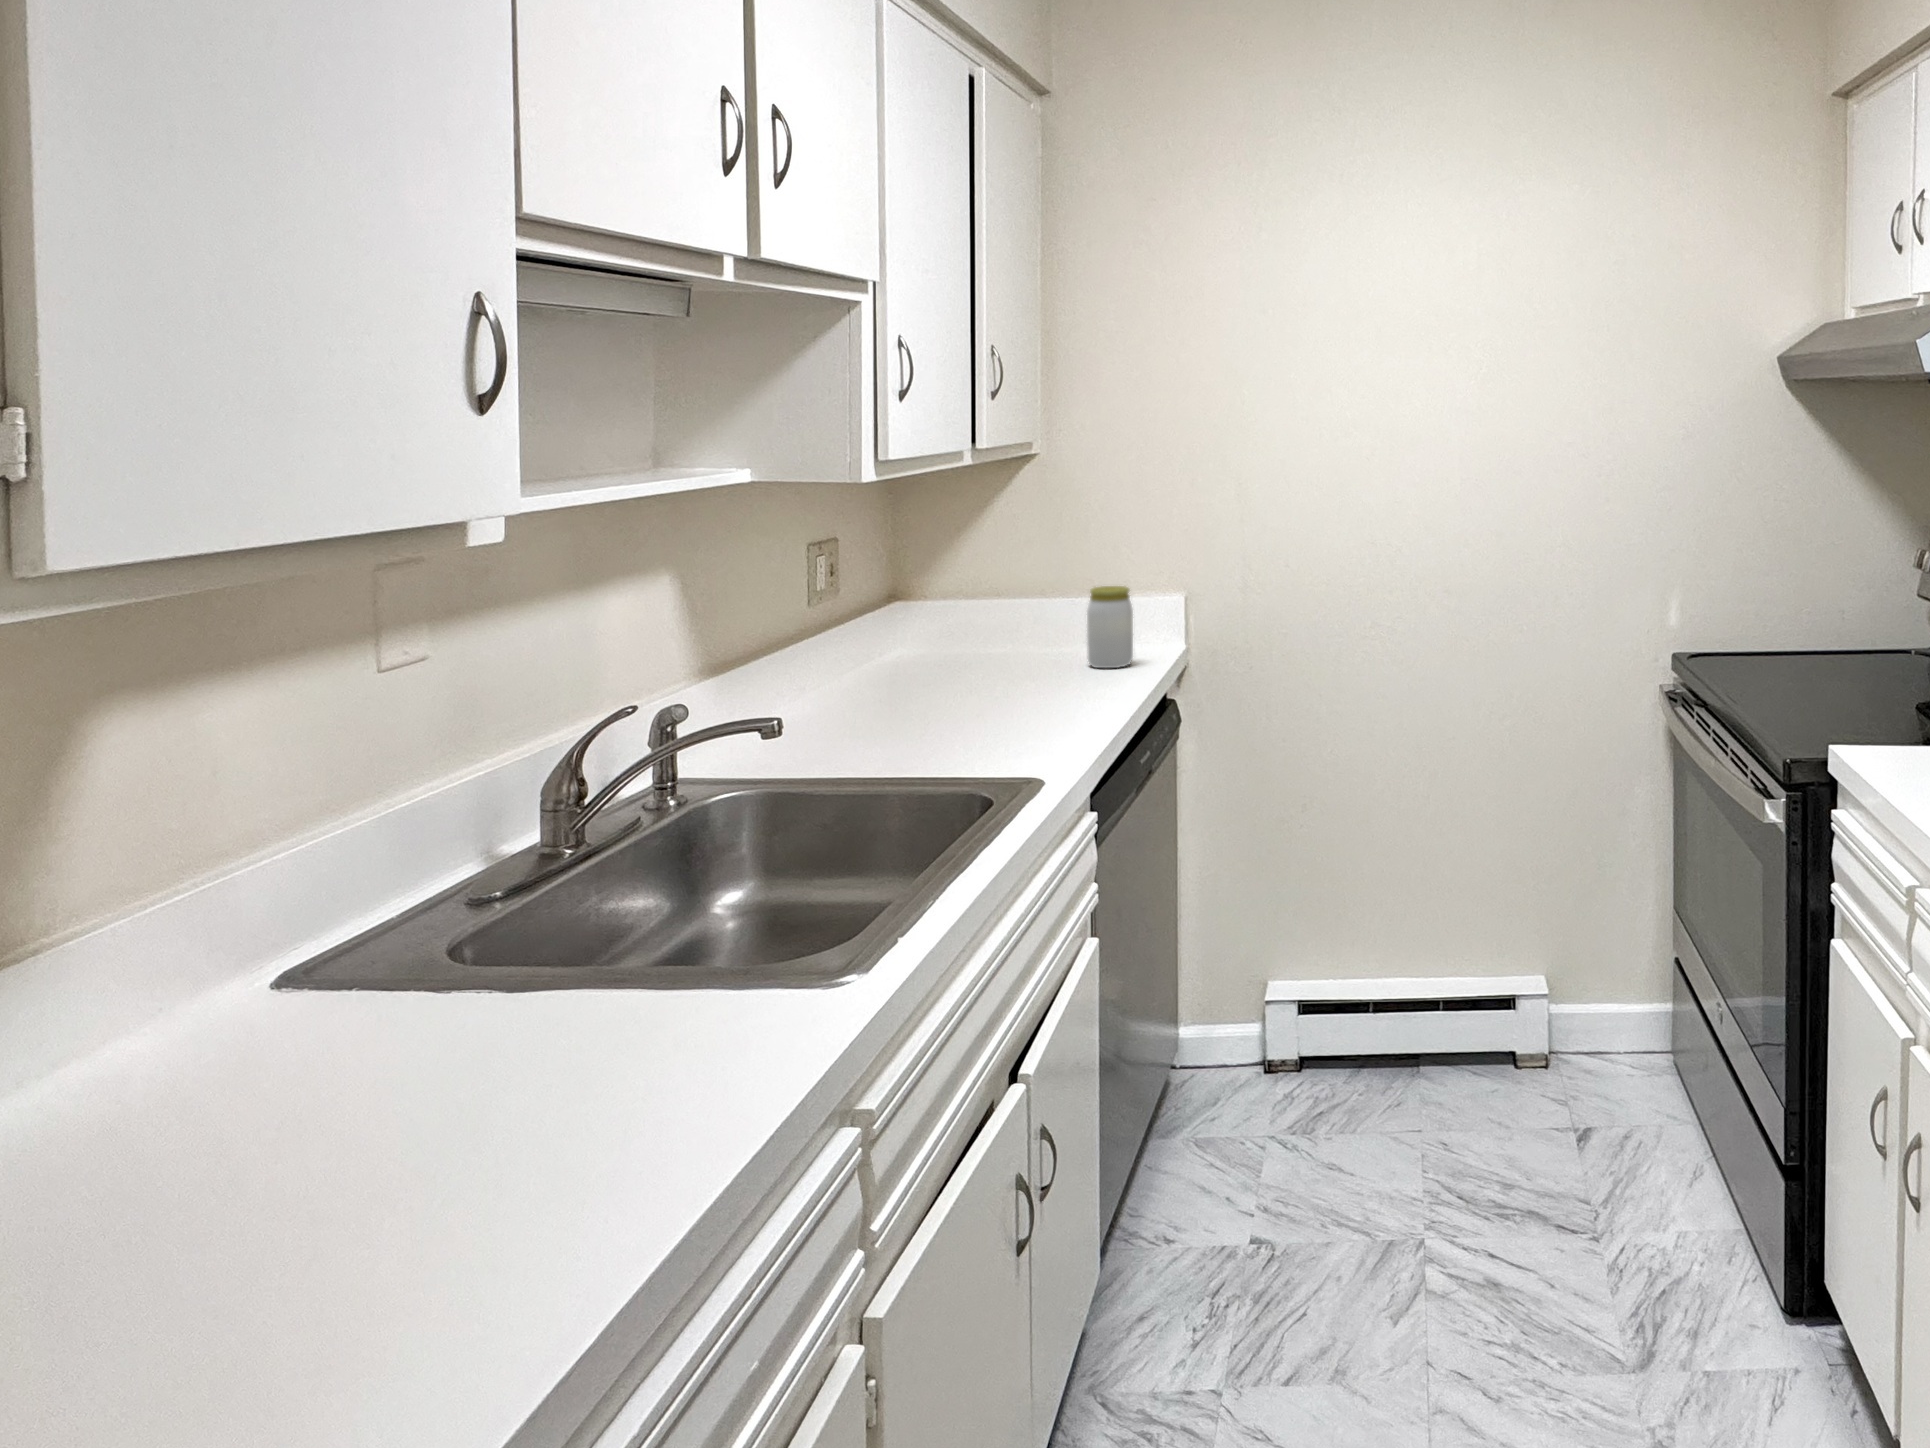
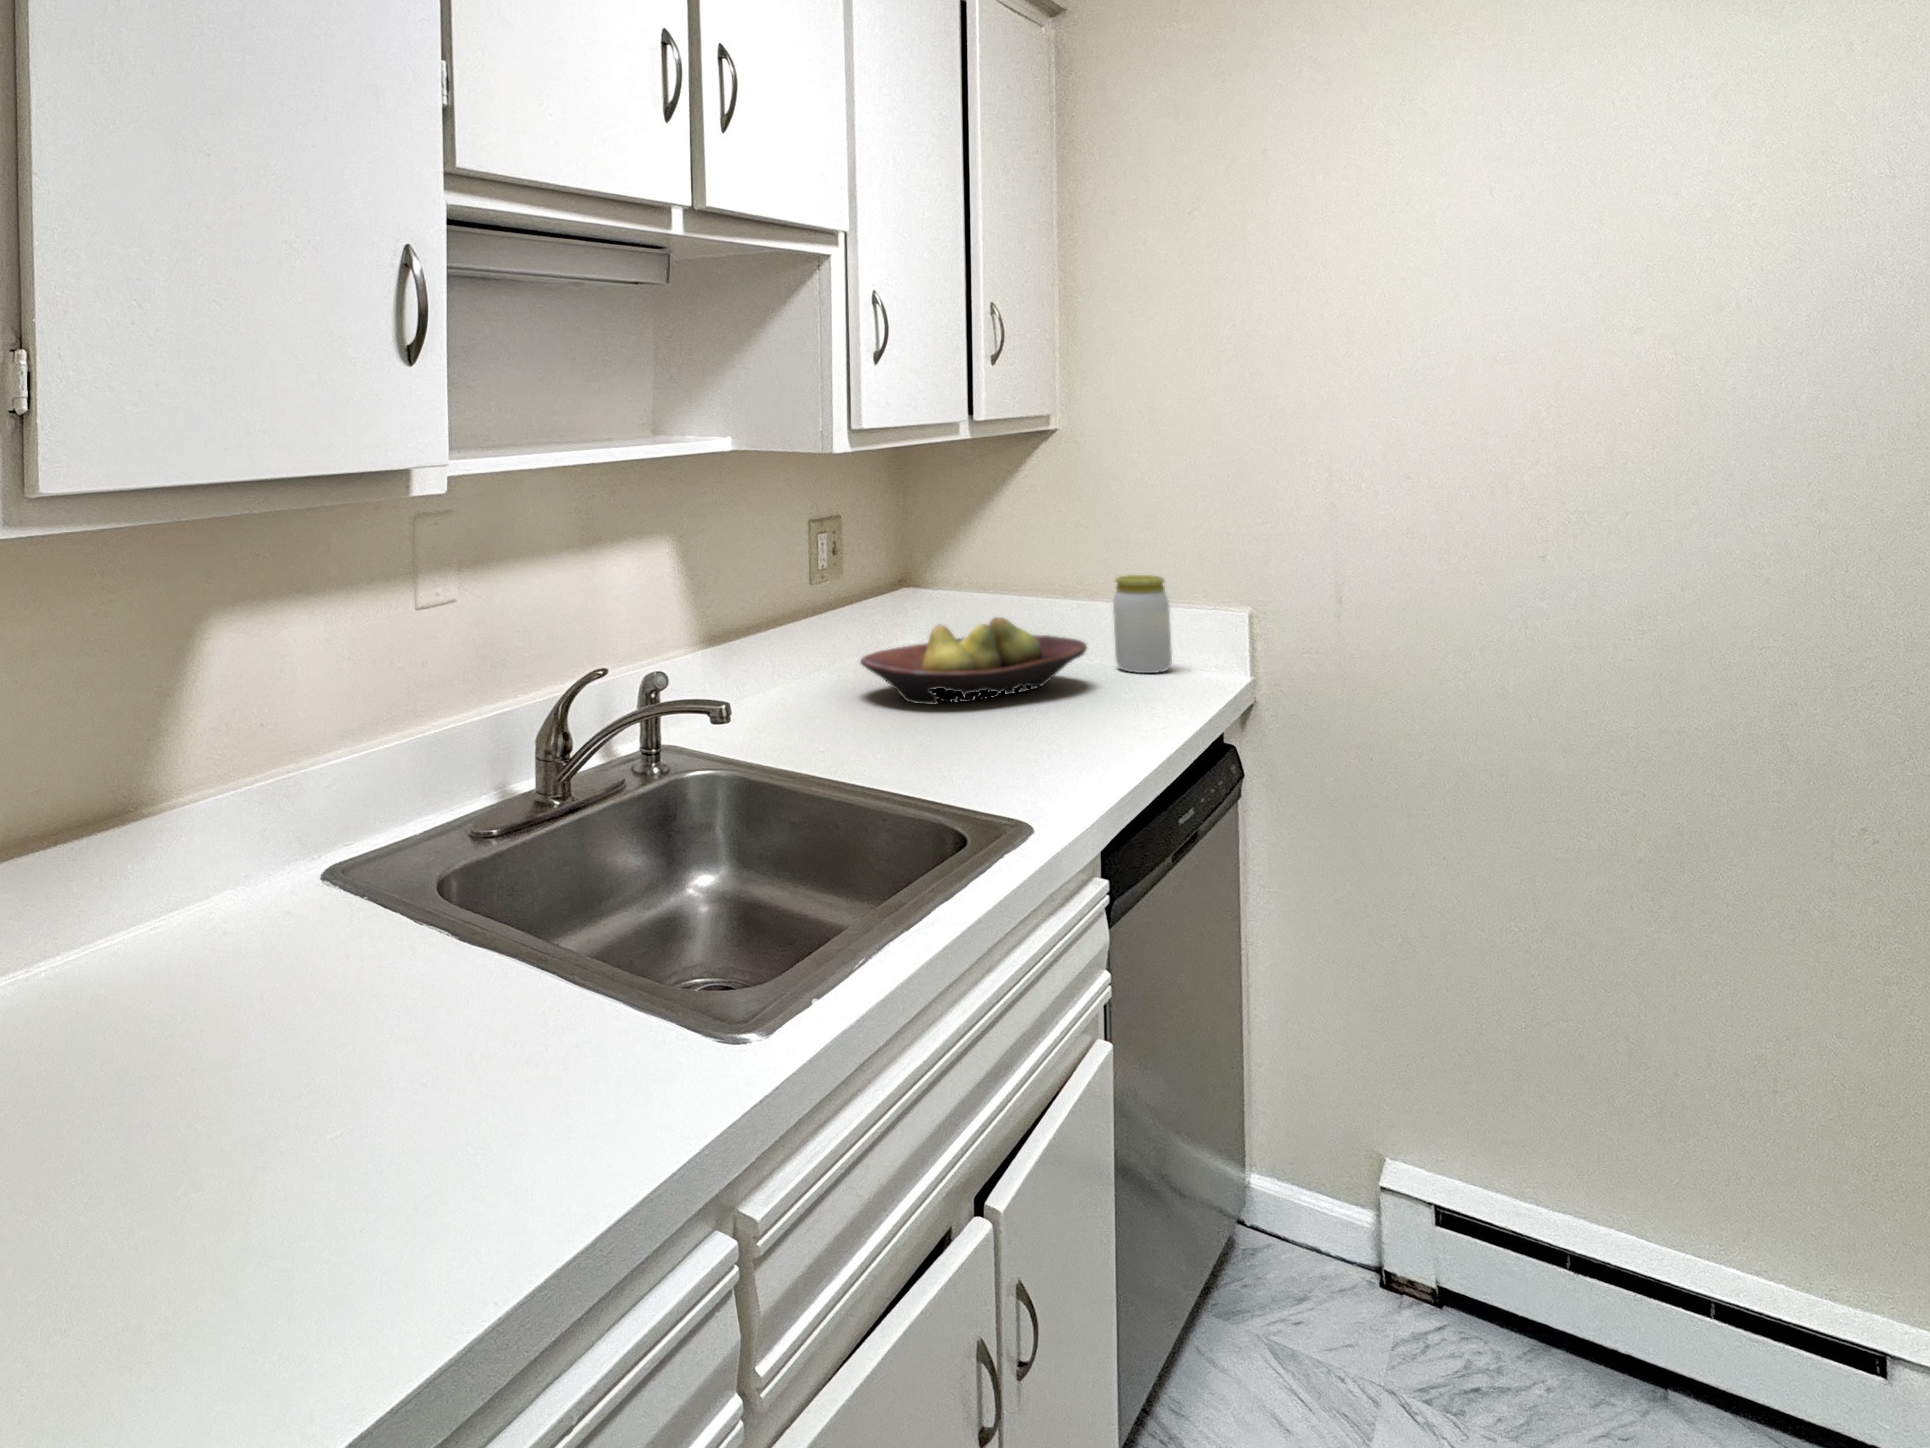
fruit bowl: none [866,629,1069,713] -> present [860,617,1087,704]

